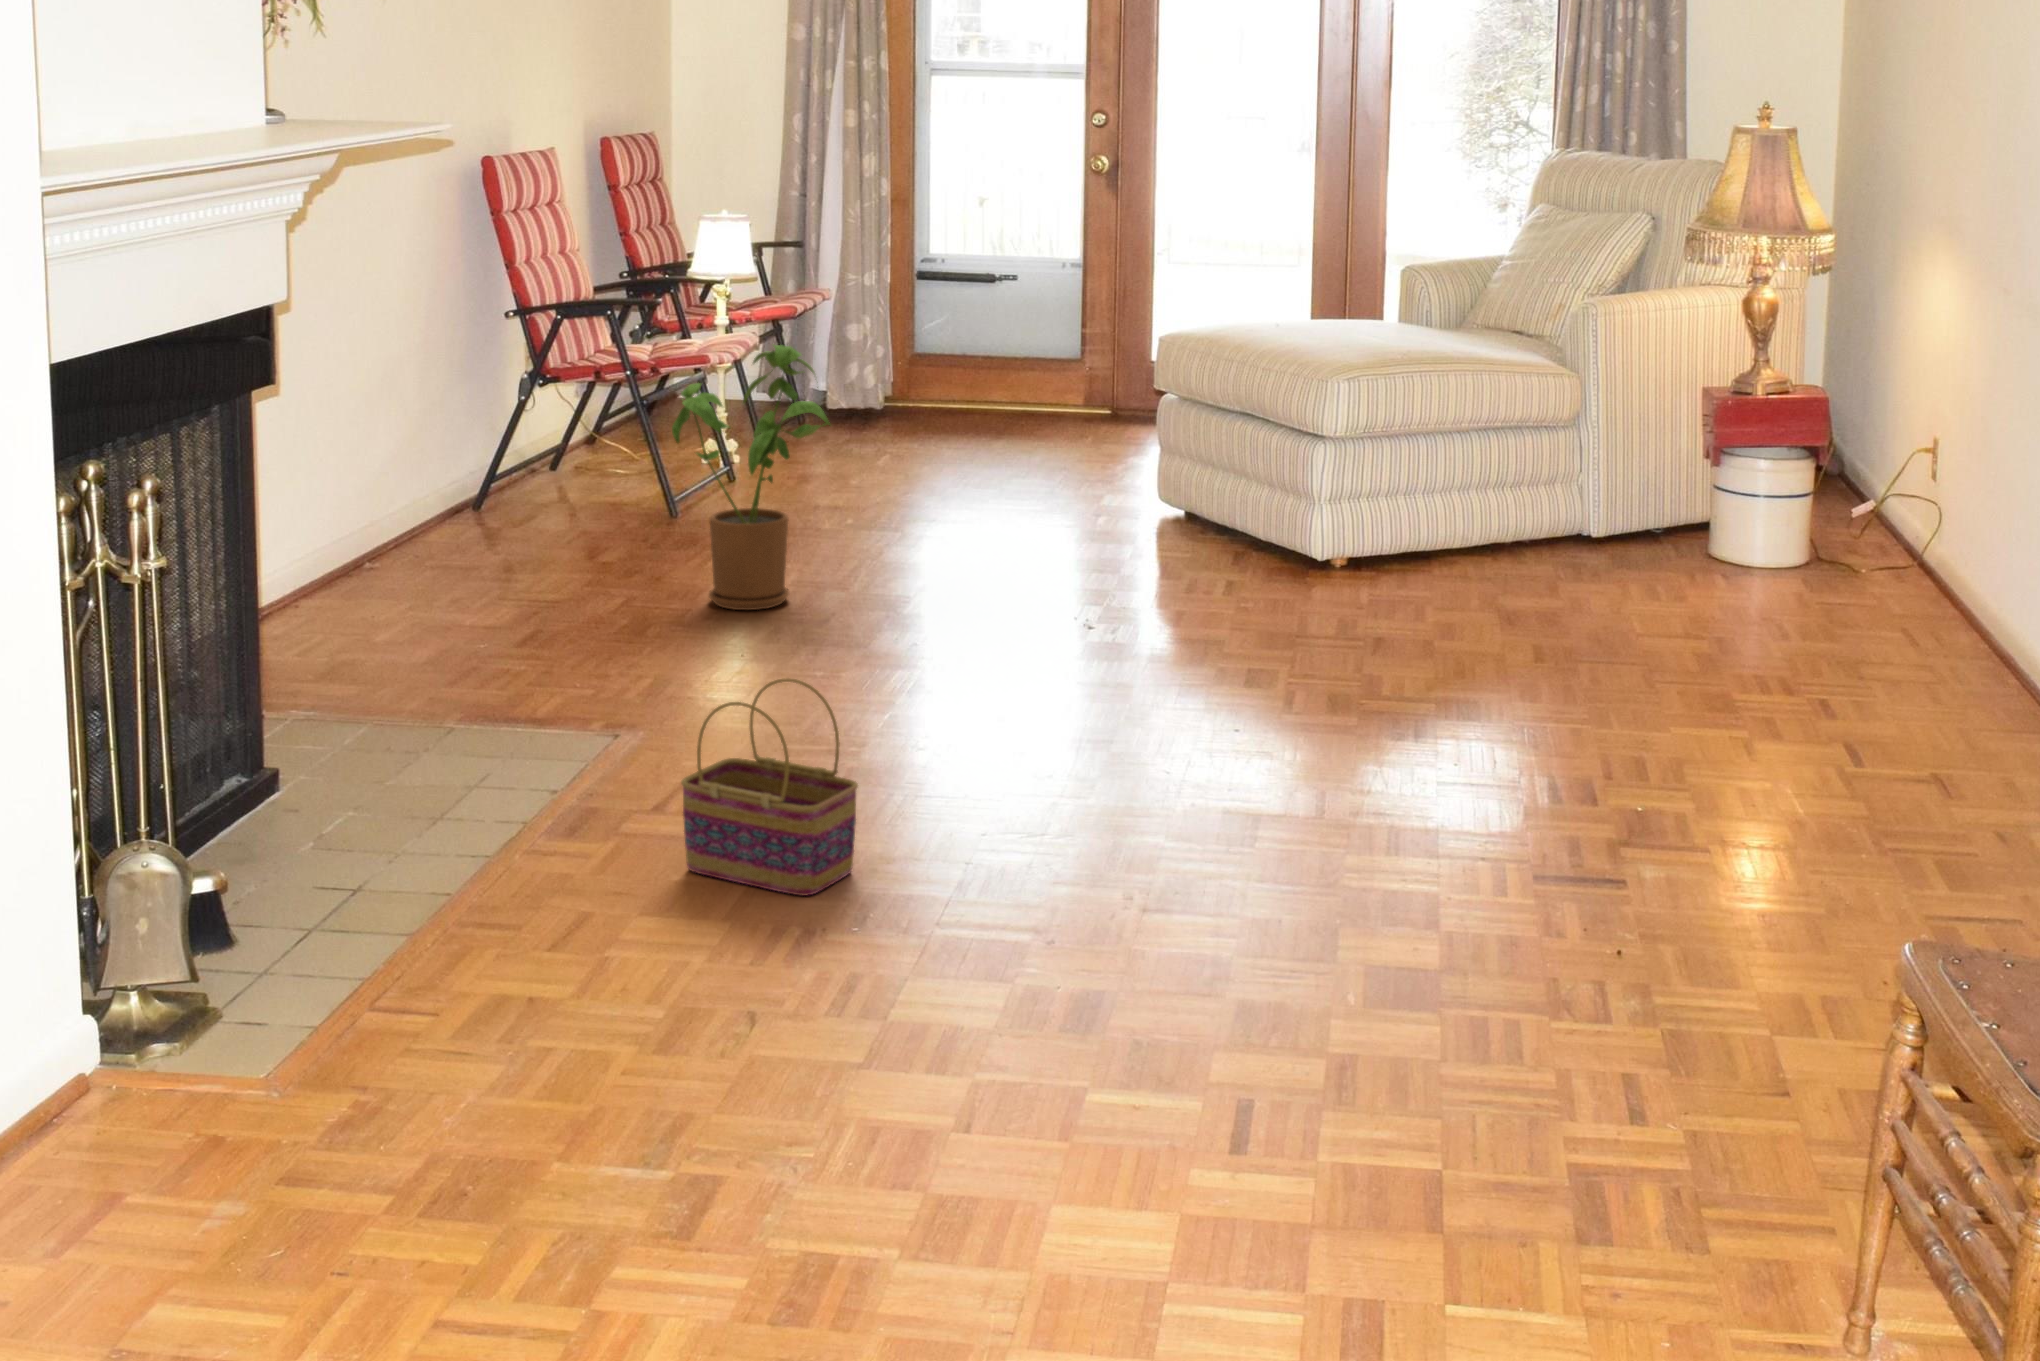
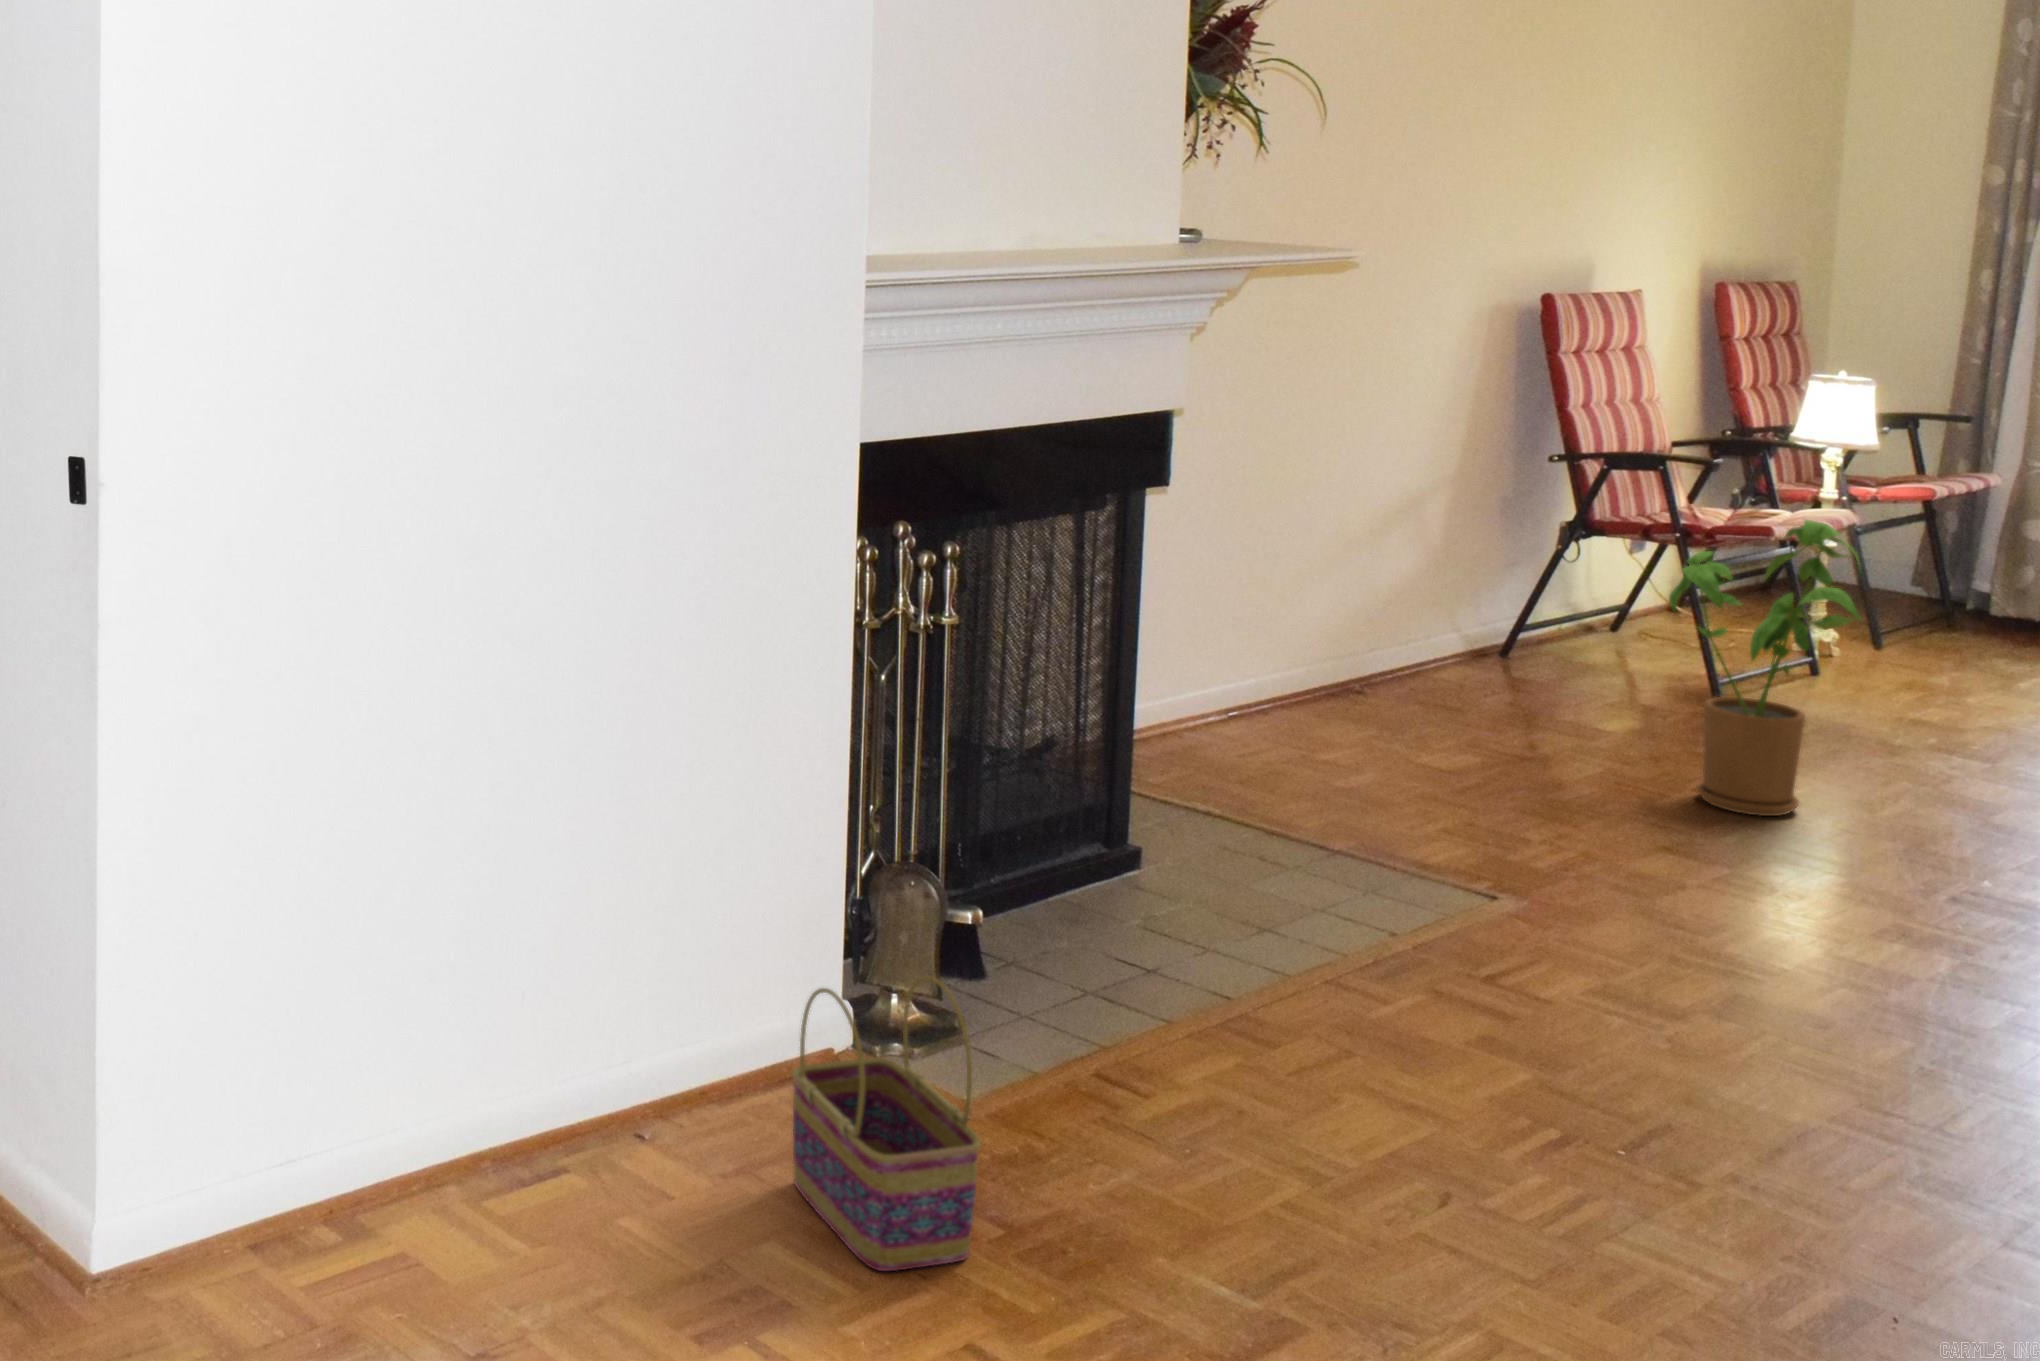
basket: present [681,679,858,895] -> present [792,976,981,1271]

